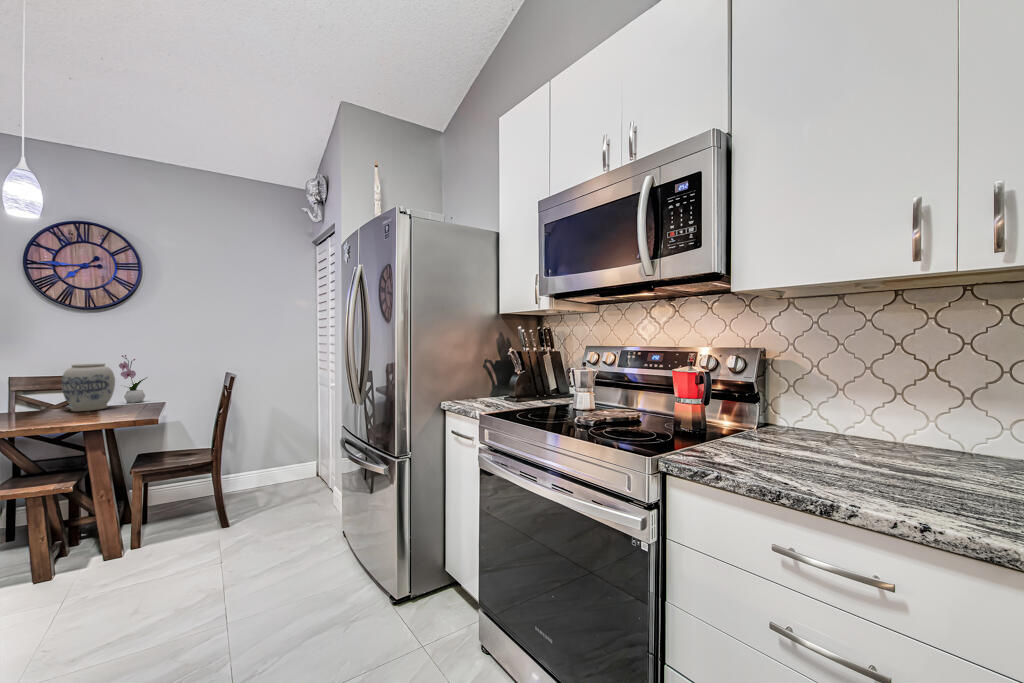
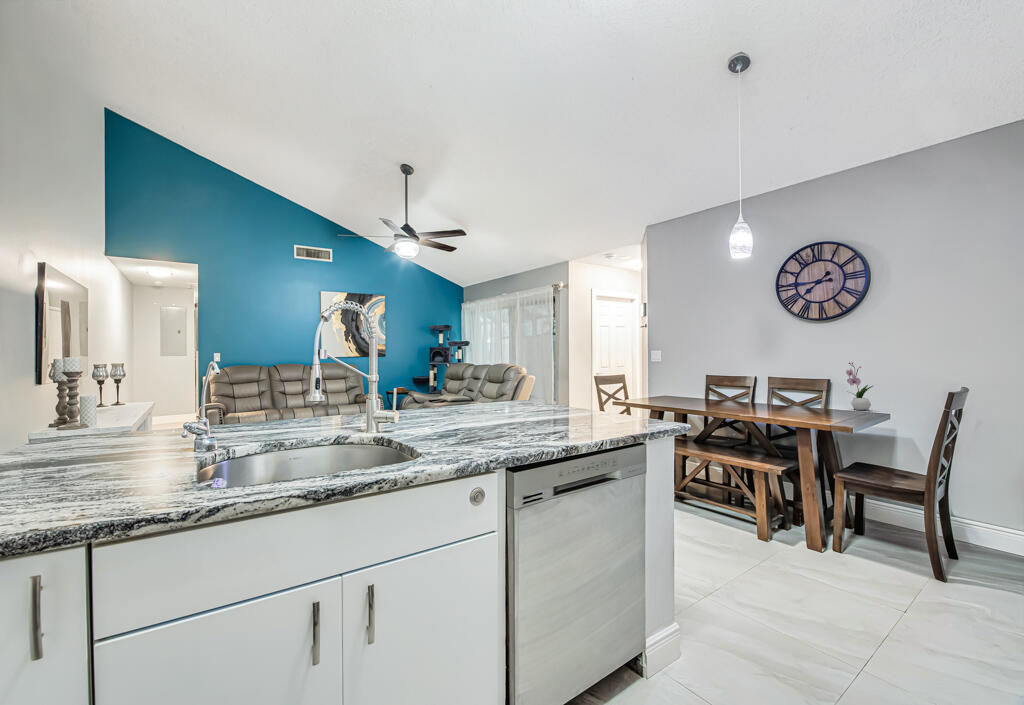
vase: present [62,364,115,411] -> none [795,369,837,411]

